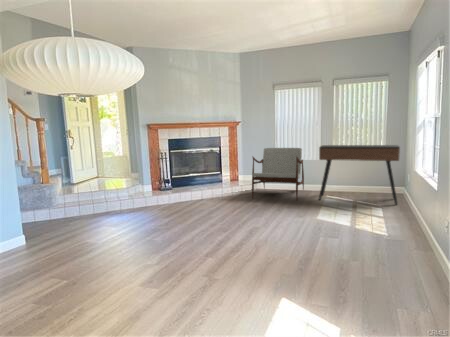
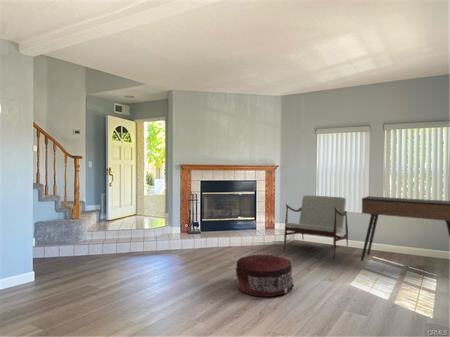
pouf: none [224,199,275,235] -> present [236,254,294,297]

